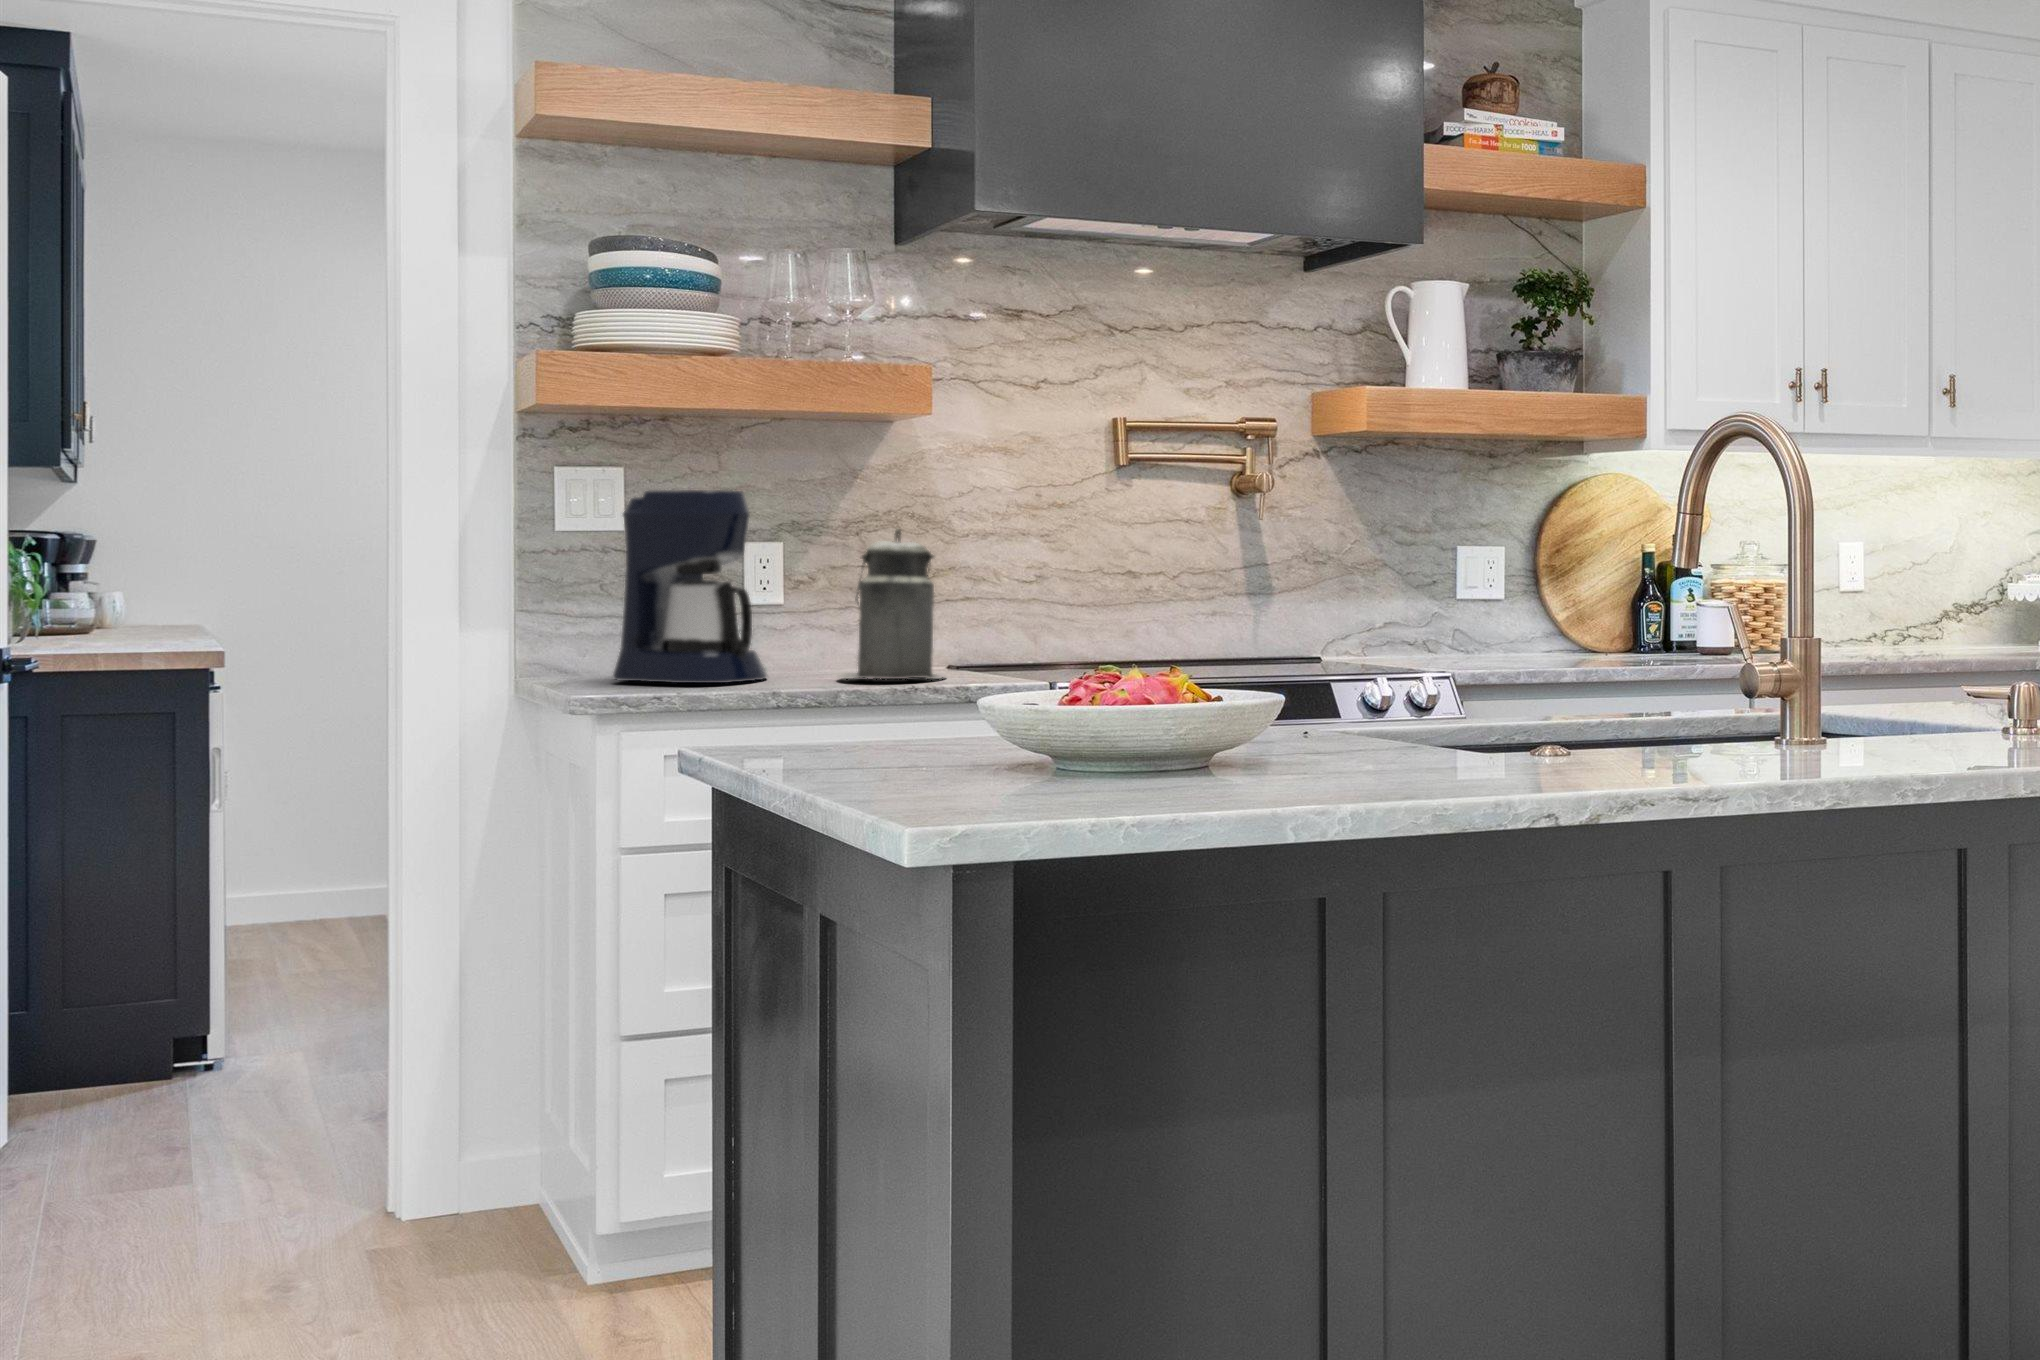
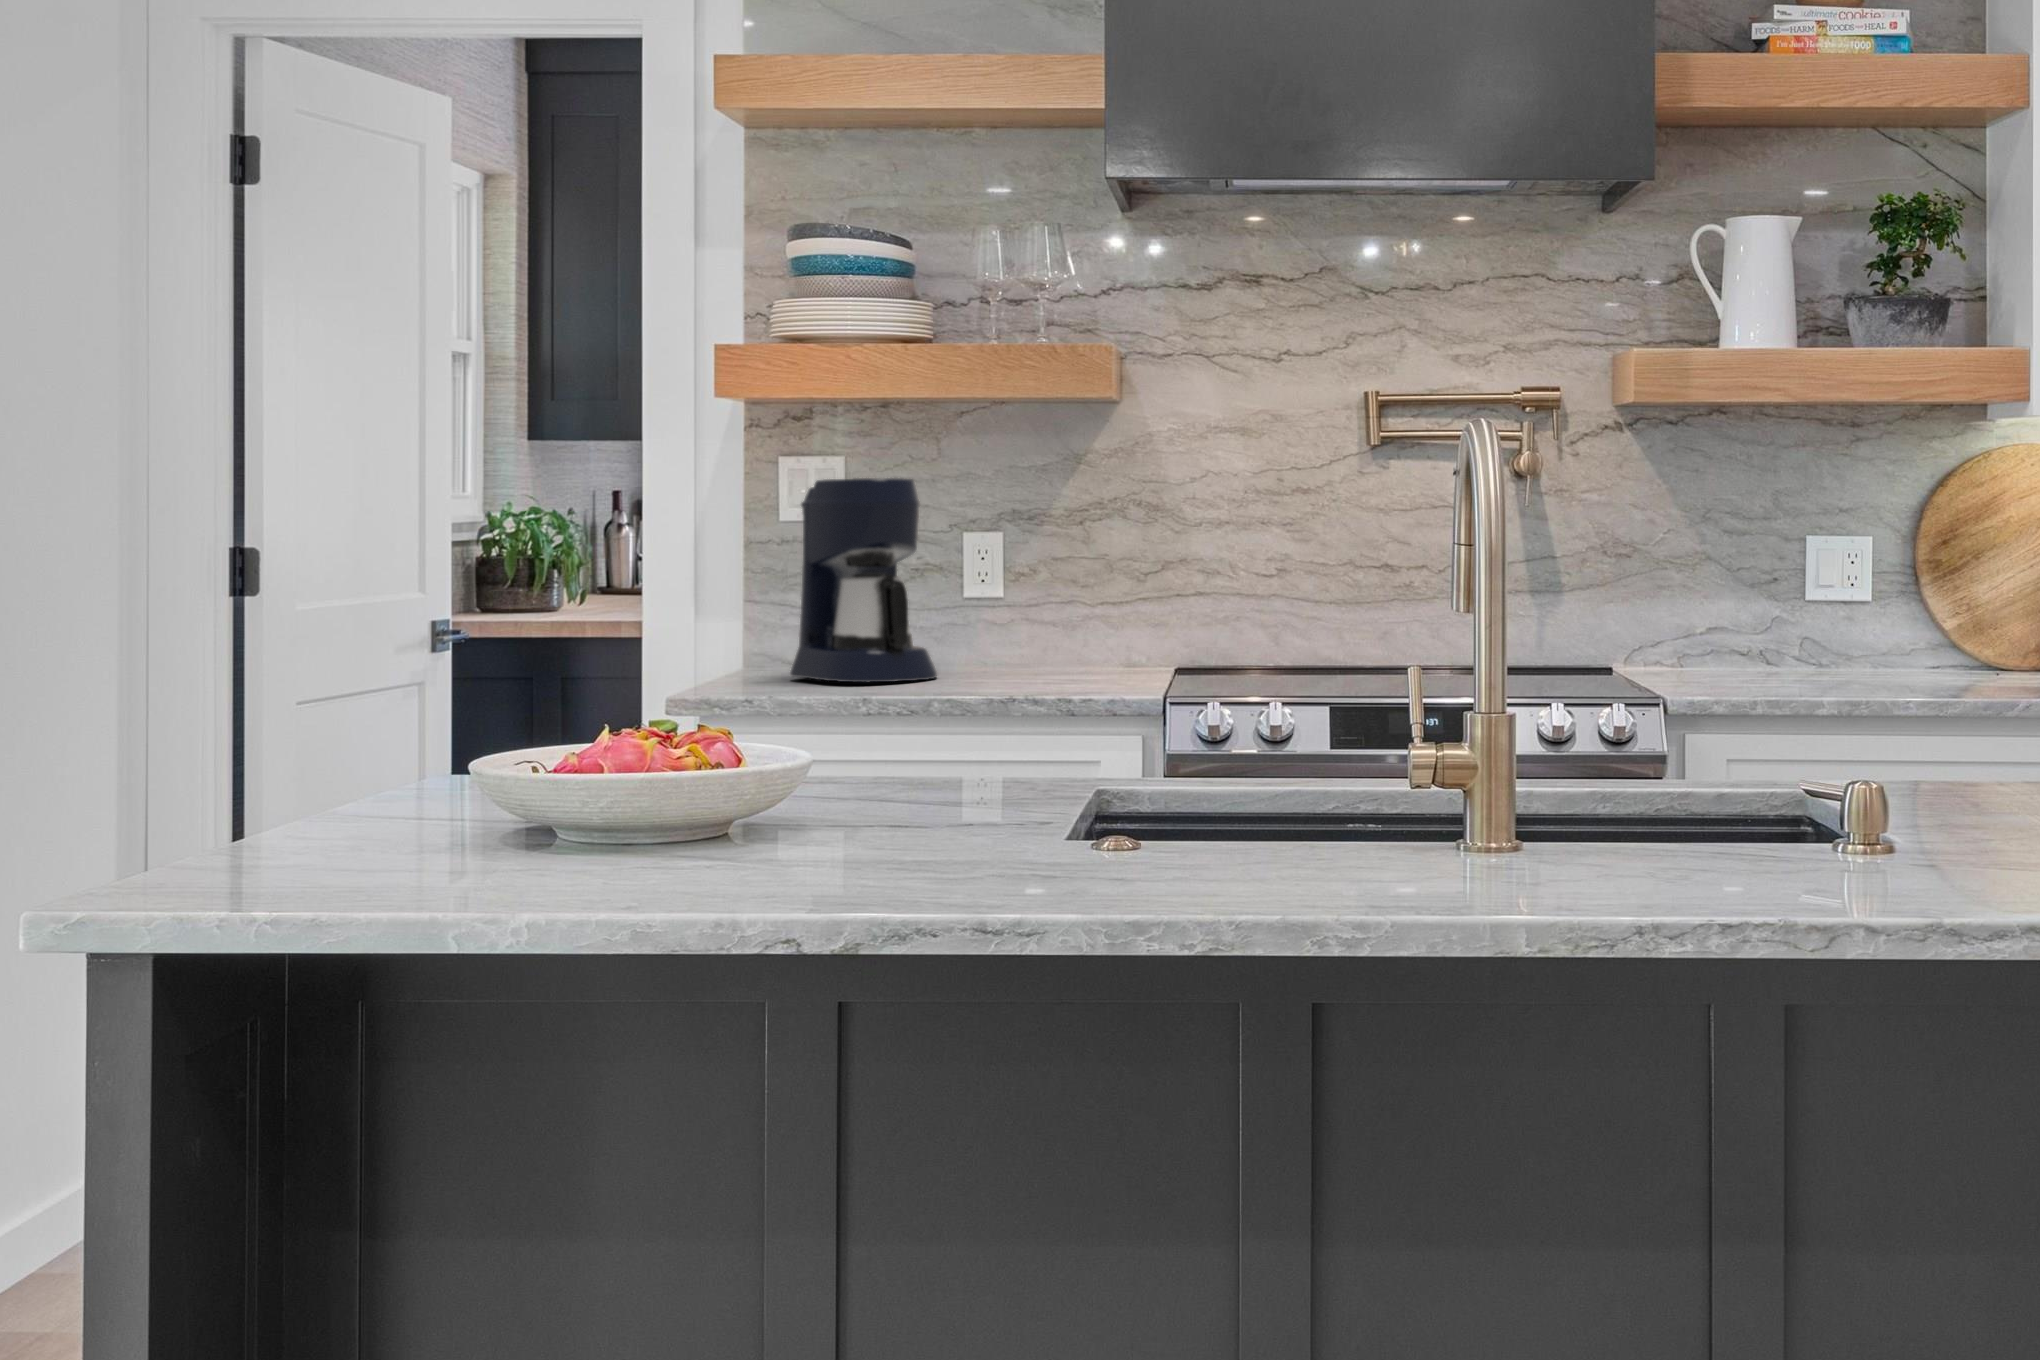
canister: present [839,529,942,679] -> none [983,517,1101,685]

